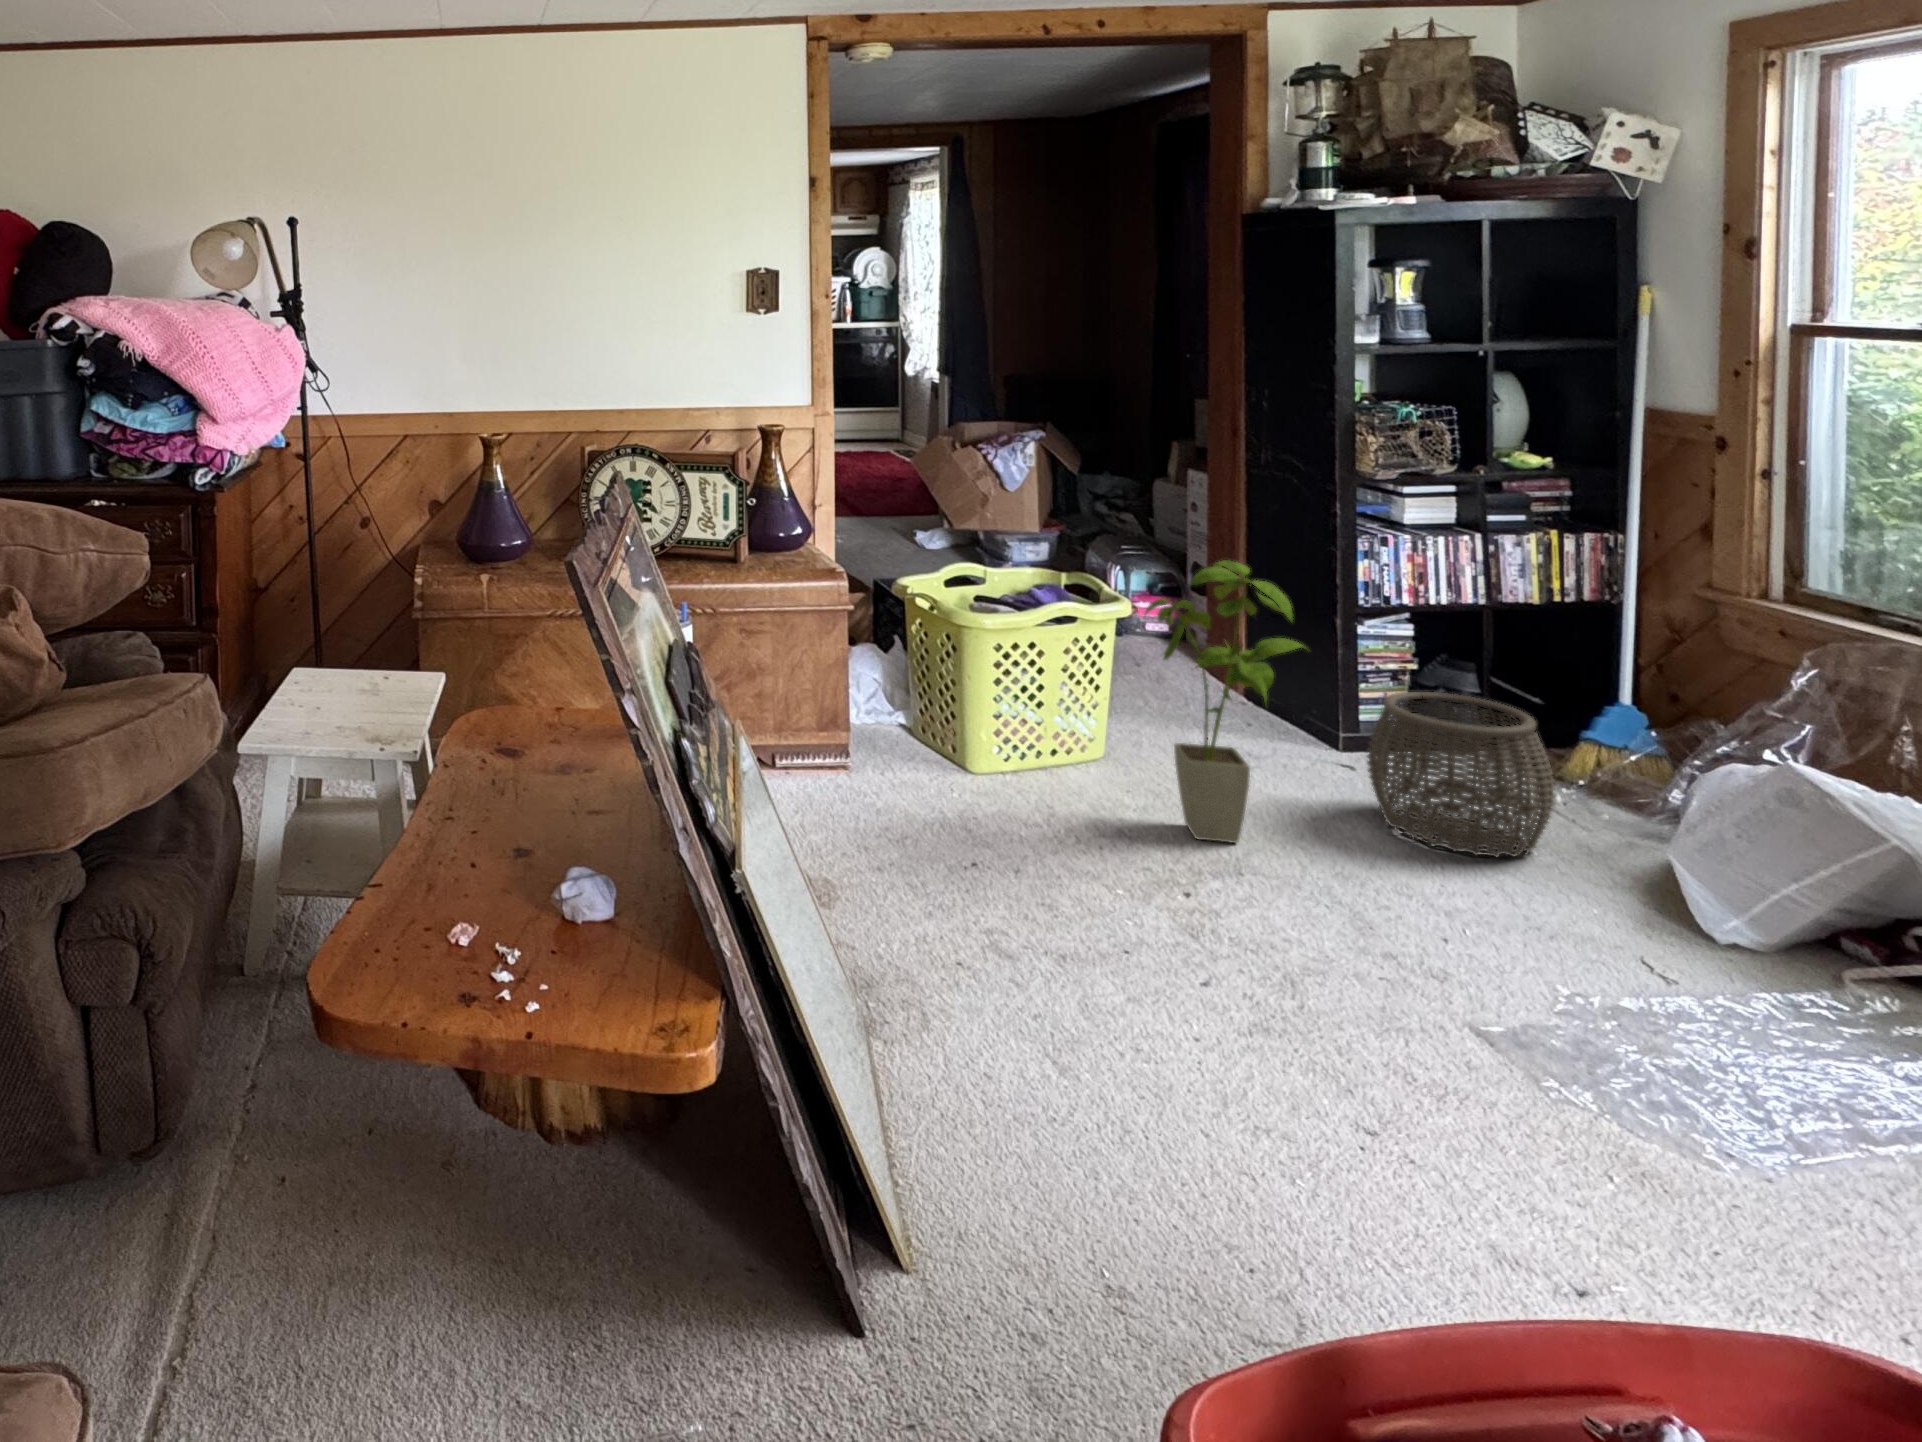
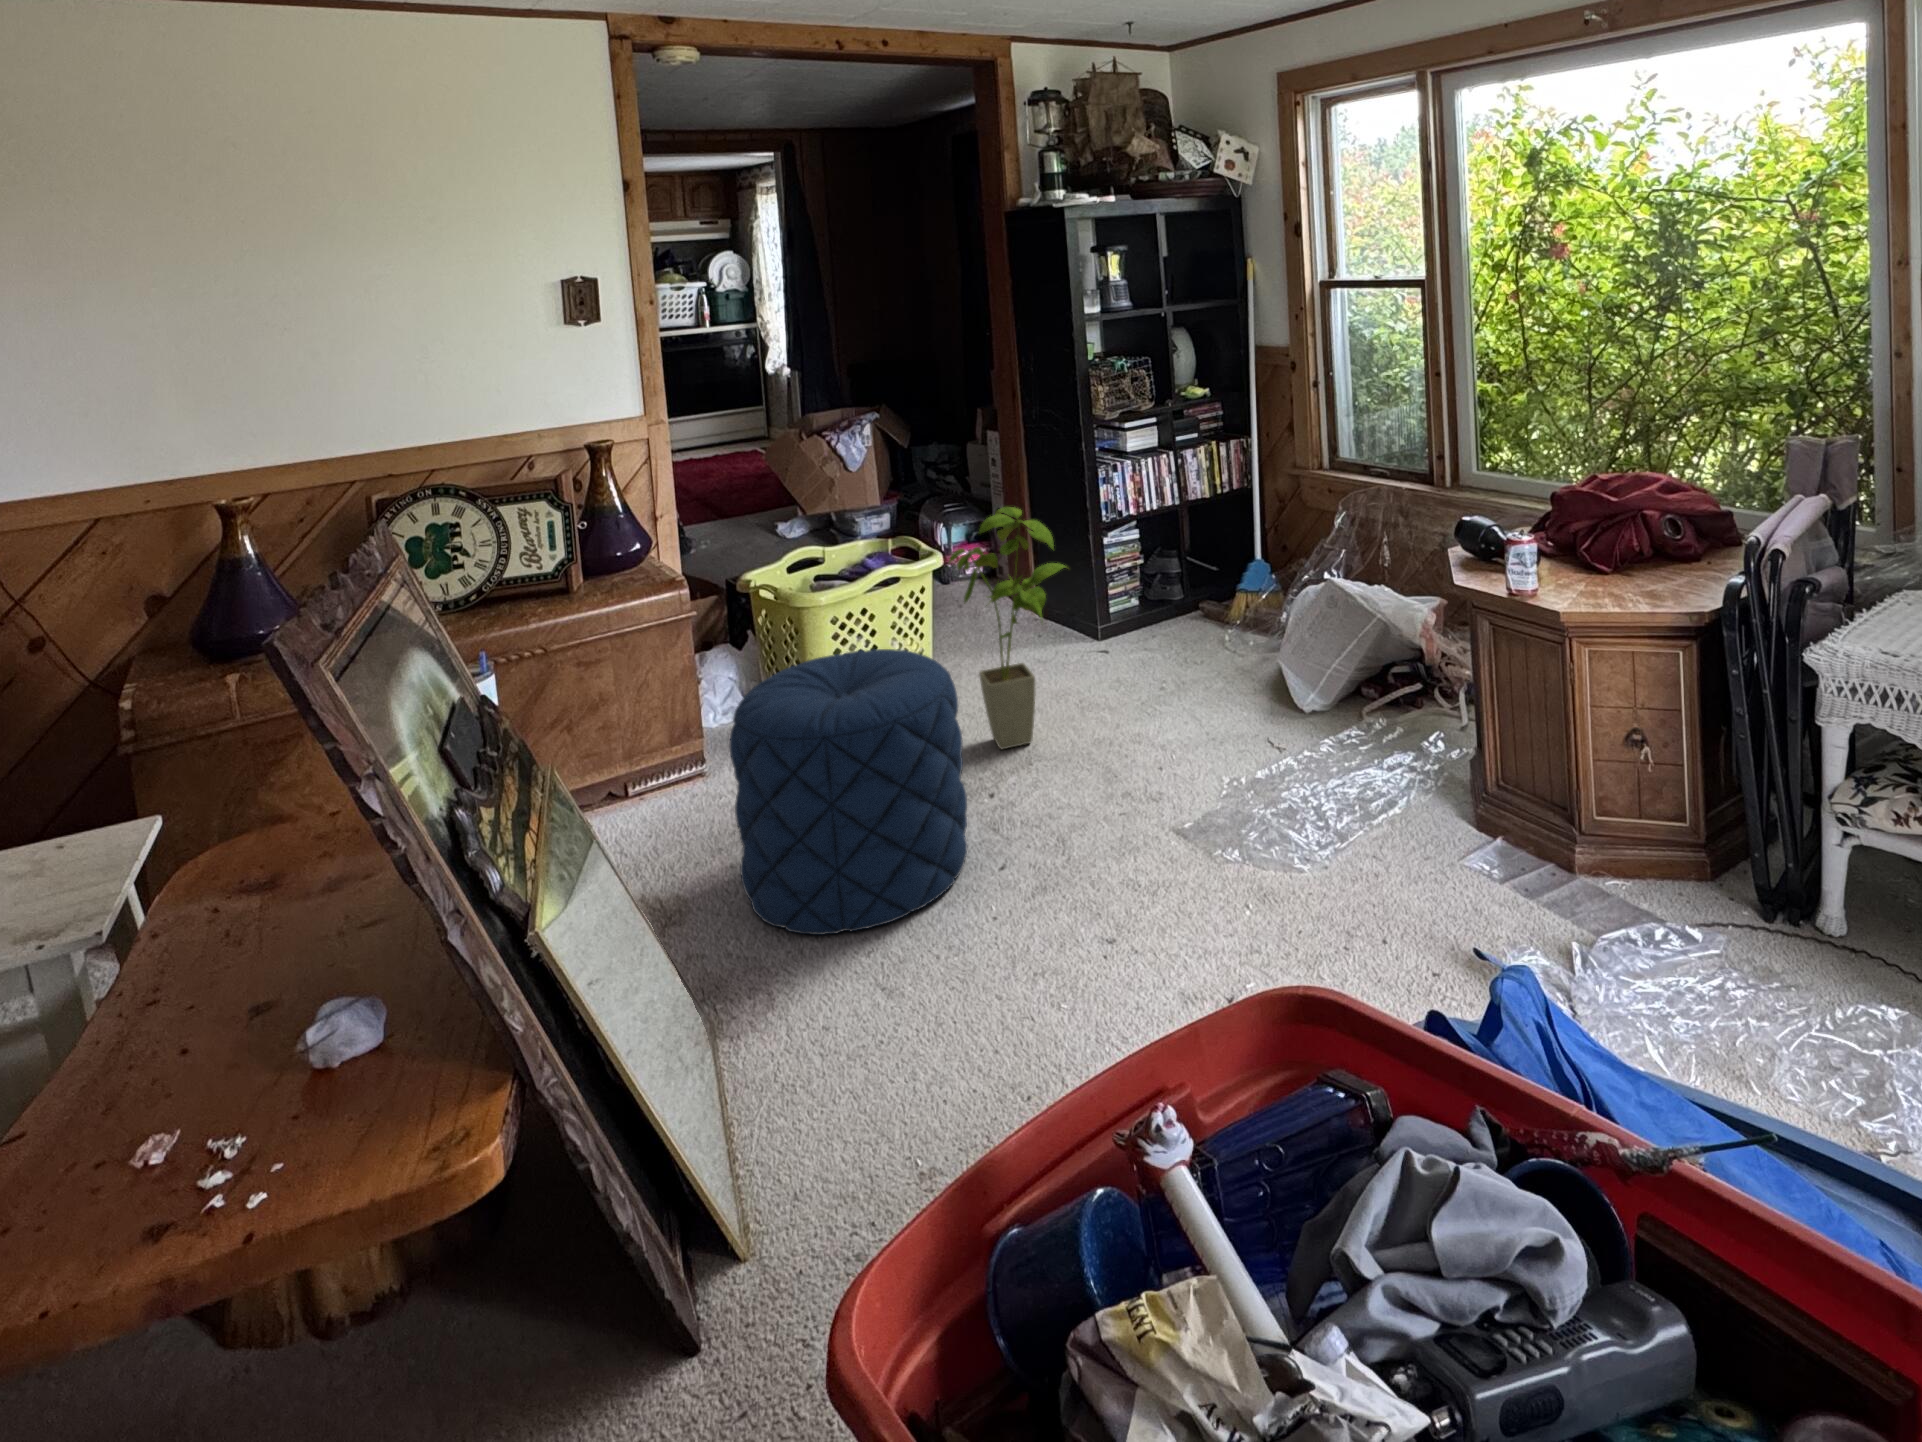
pouf: none [898,678,1158,973] -> present [730,649,967,935]
woven basket: present [1367,692,1555,857] -> none [1114,579,1229,702]

